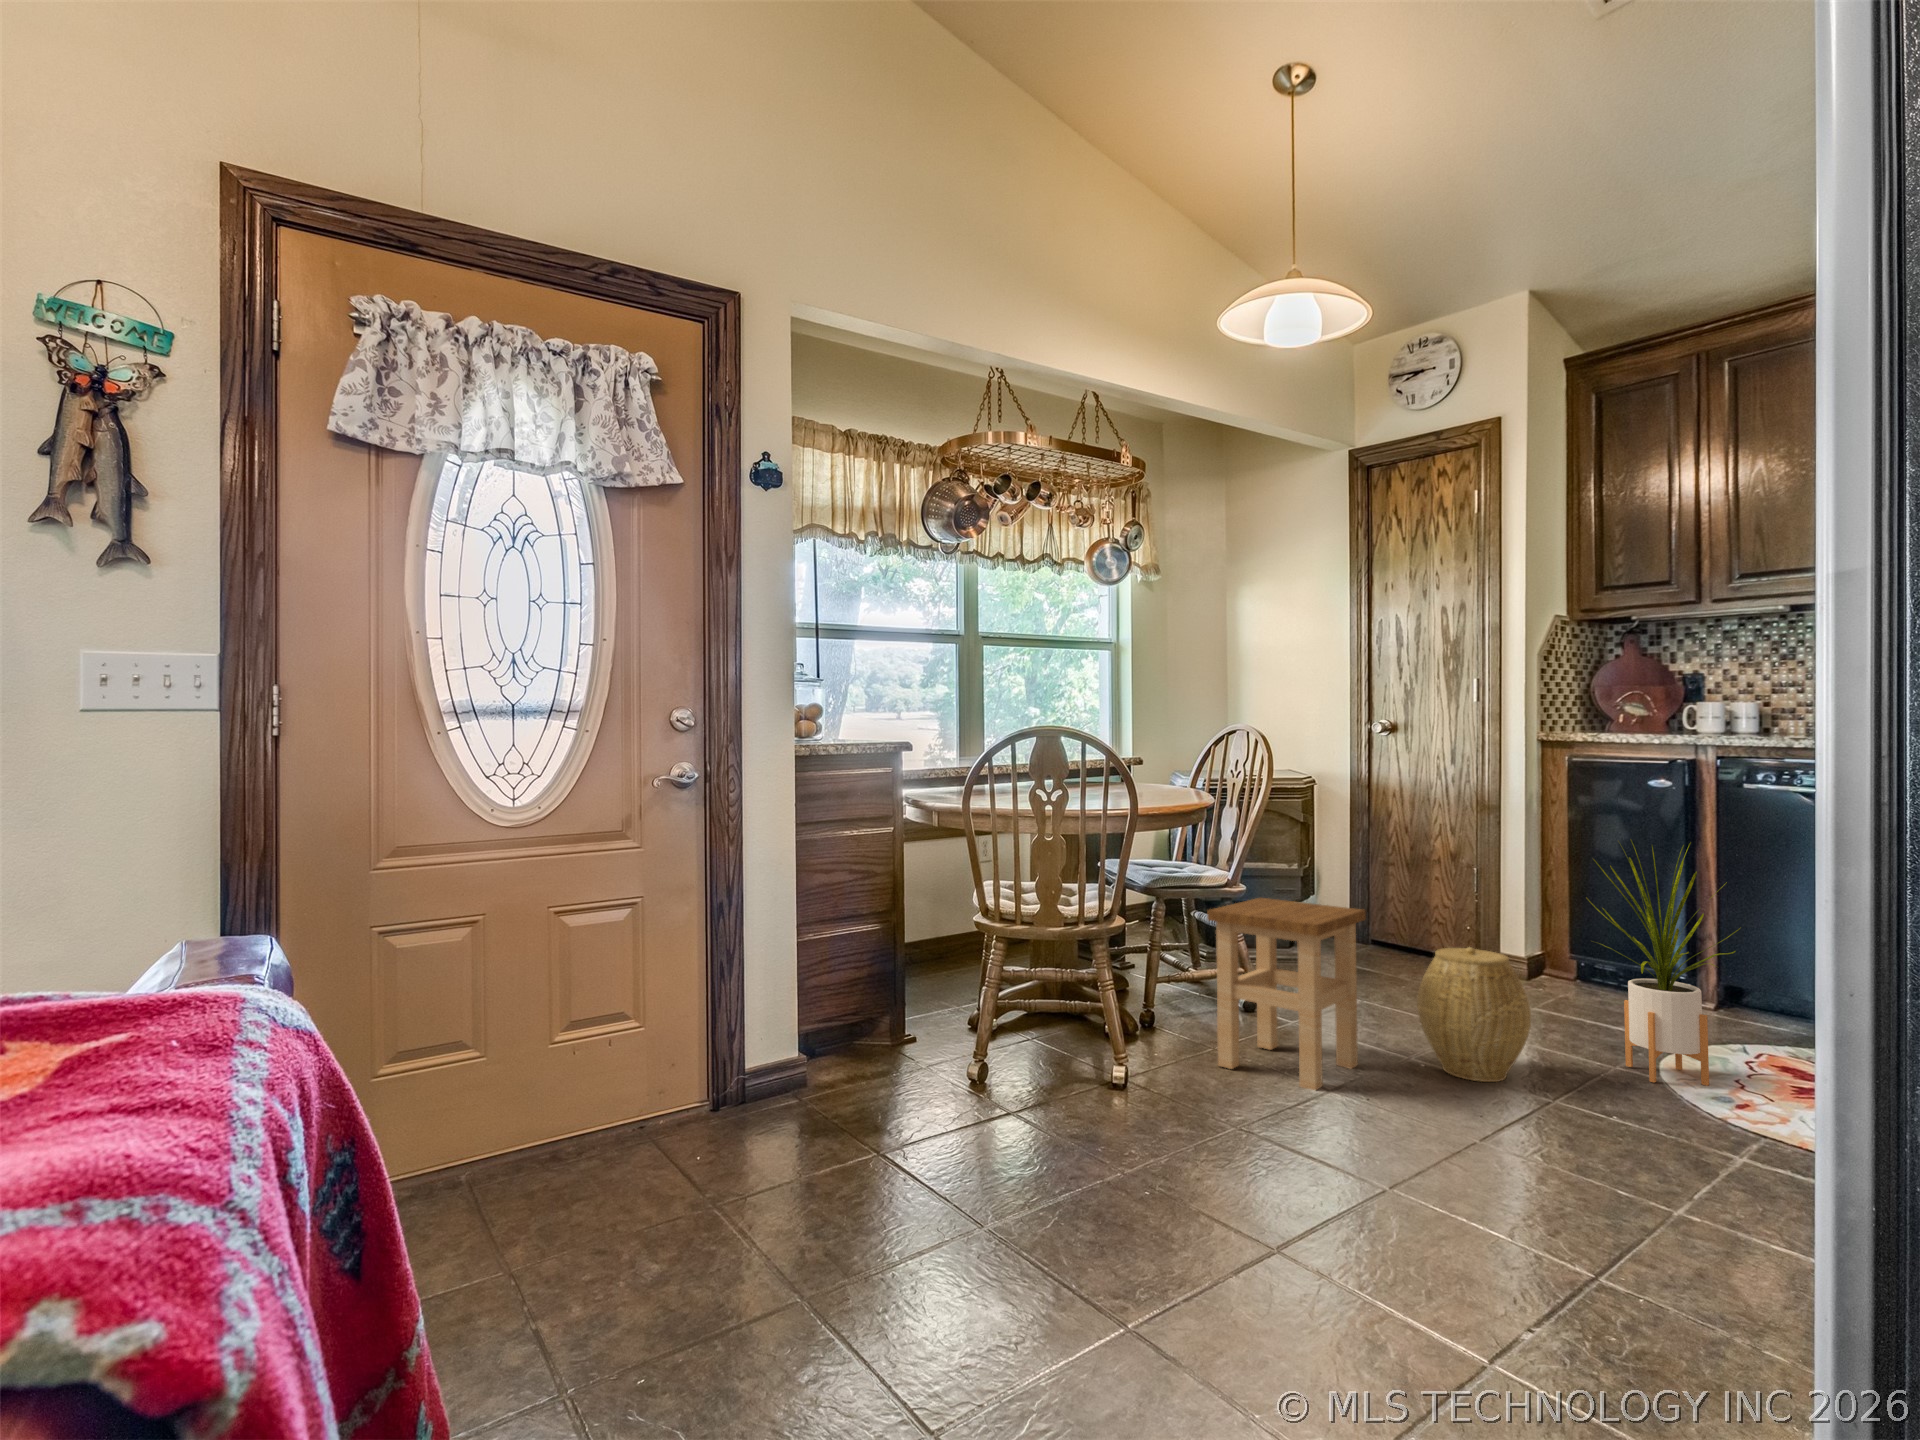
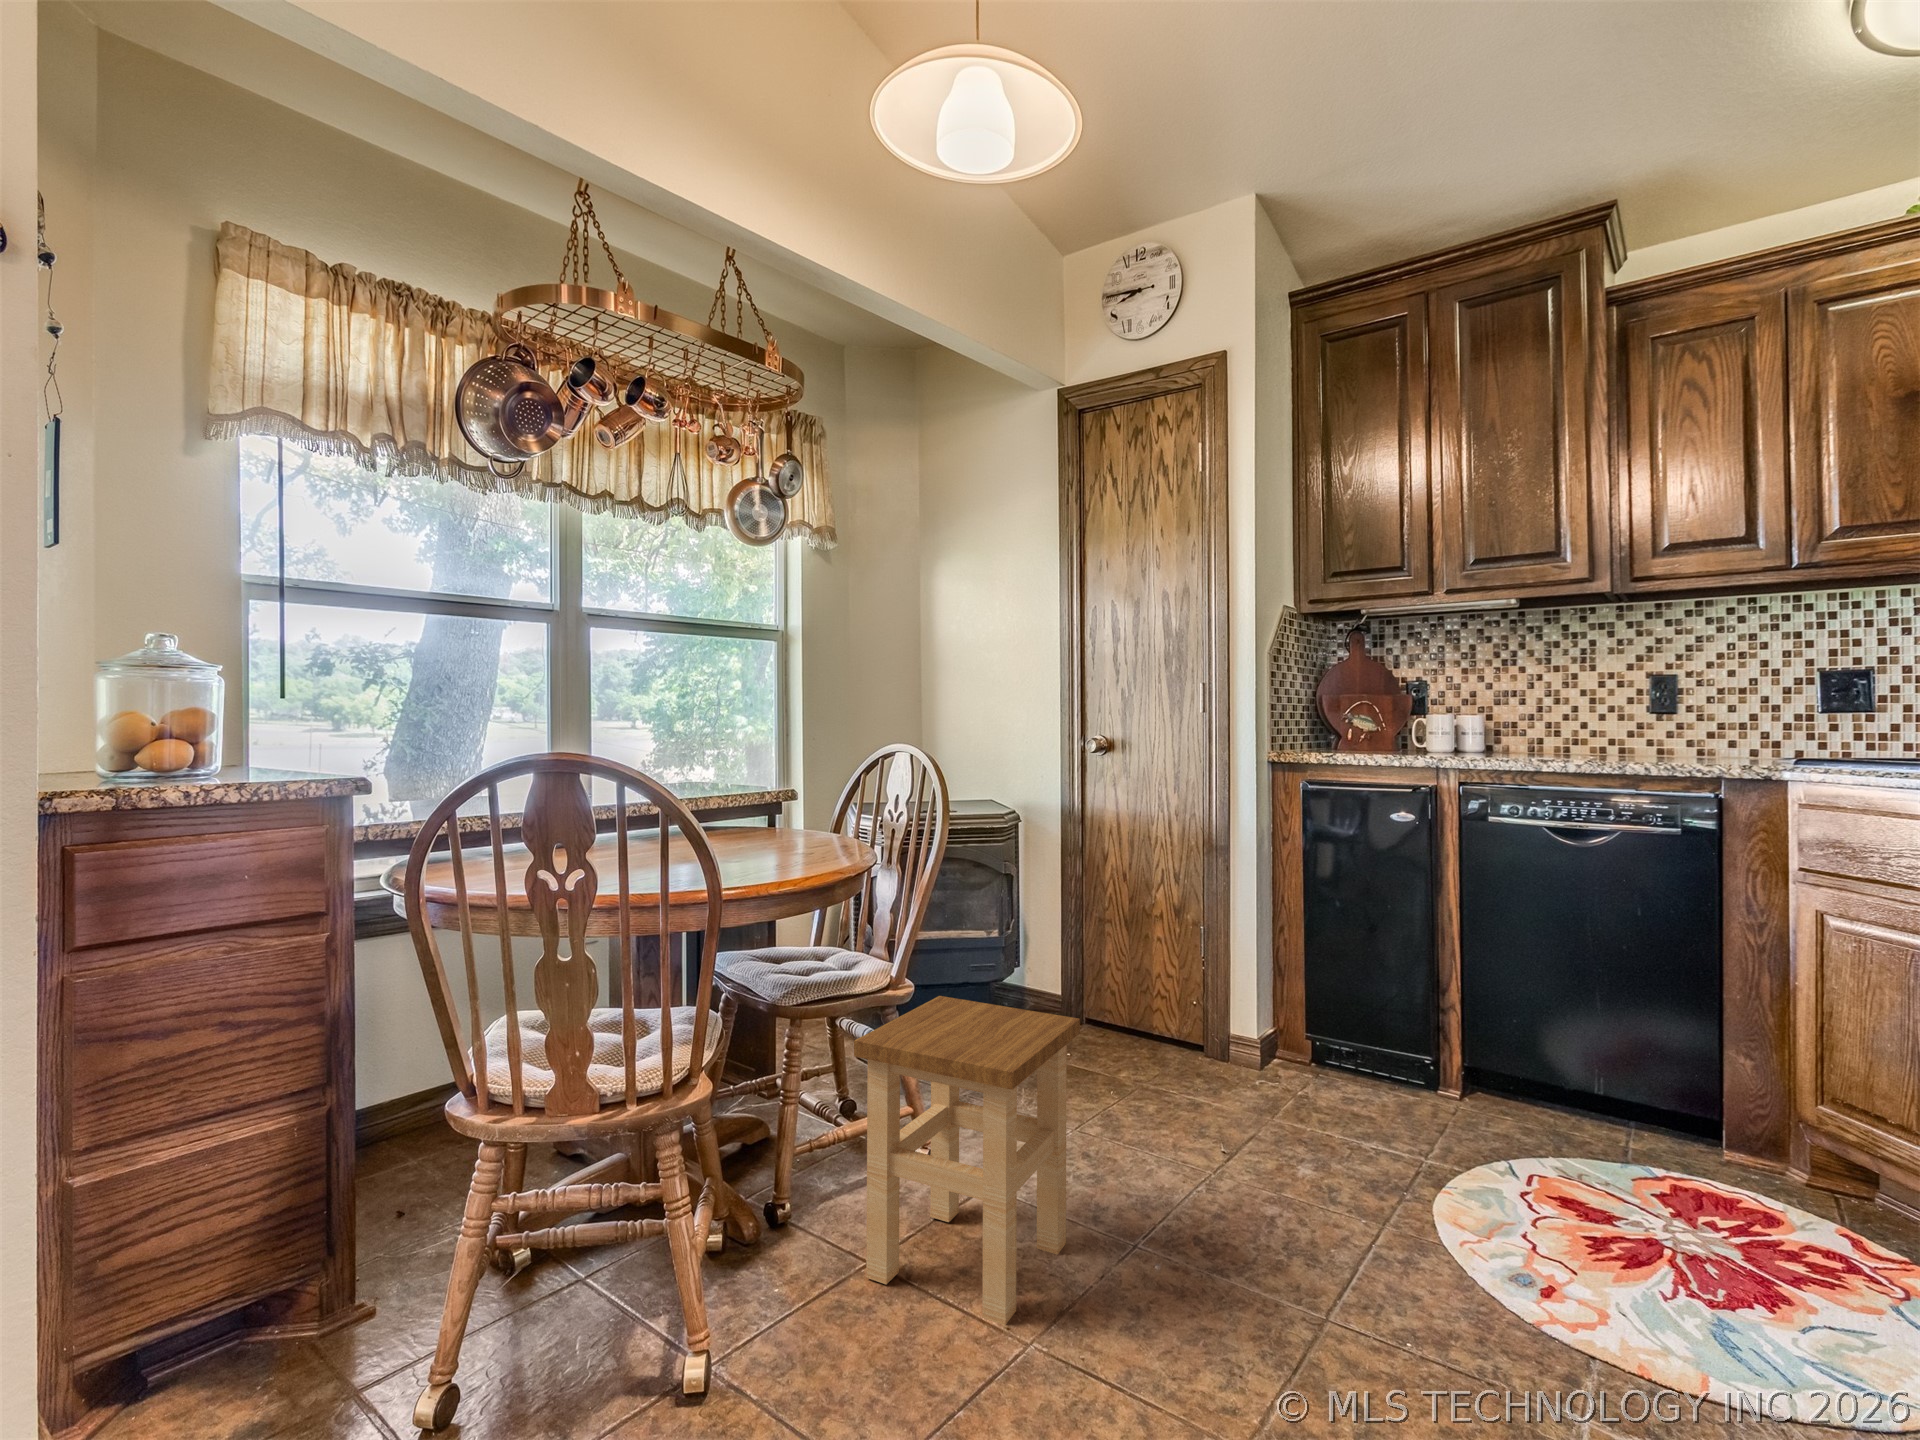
house plant: present [1587,840,1739,1086] -> none [1351,902,1535,1231]
woven basket: present [1417,947,1531,1082] -> none [1145,1059,1290,1262]

